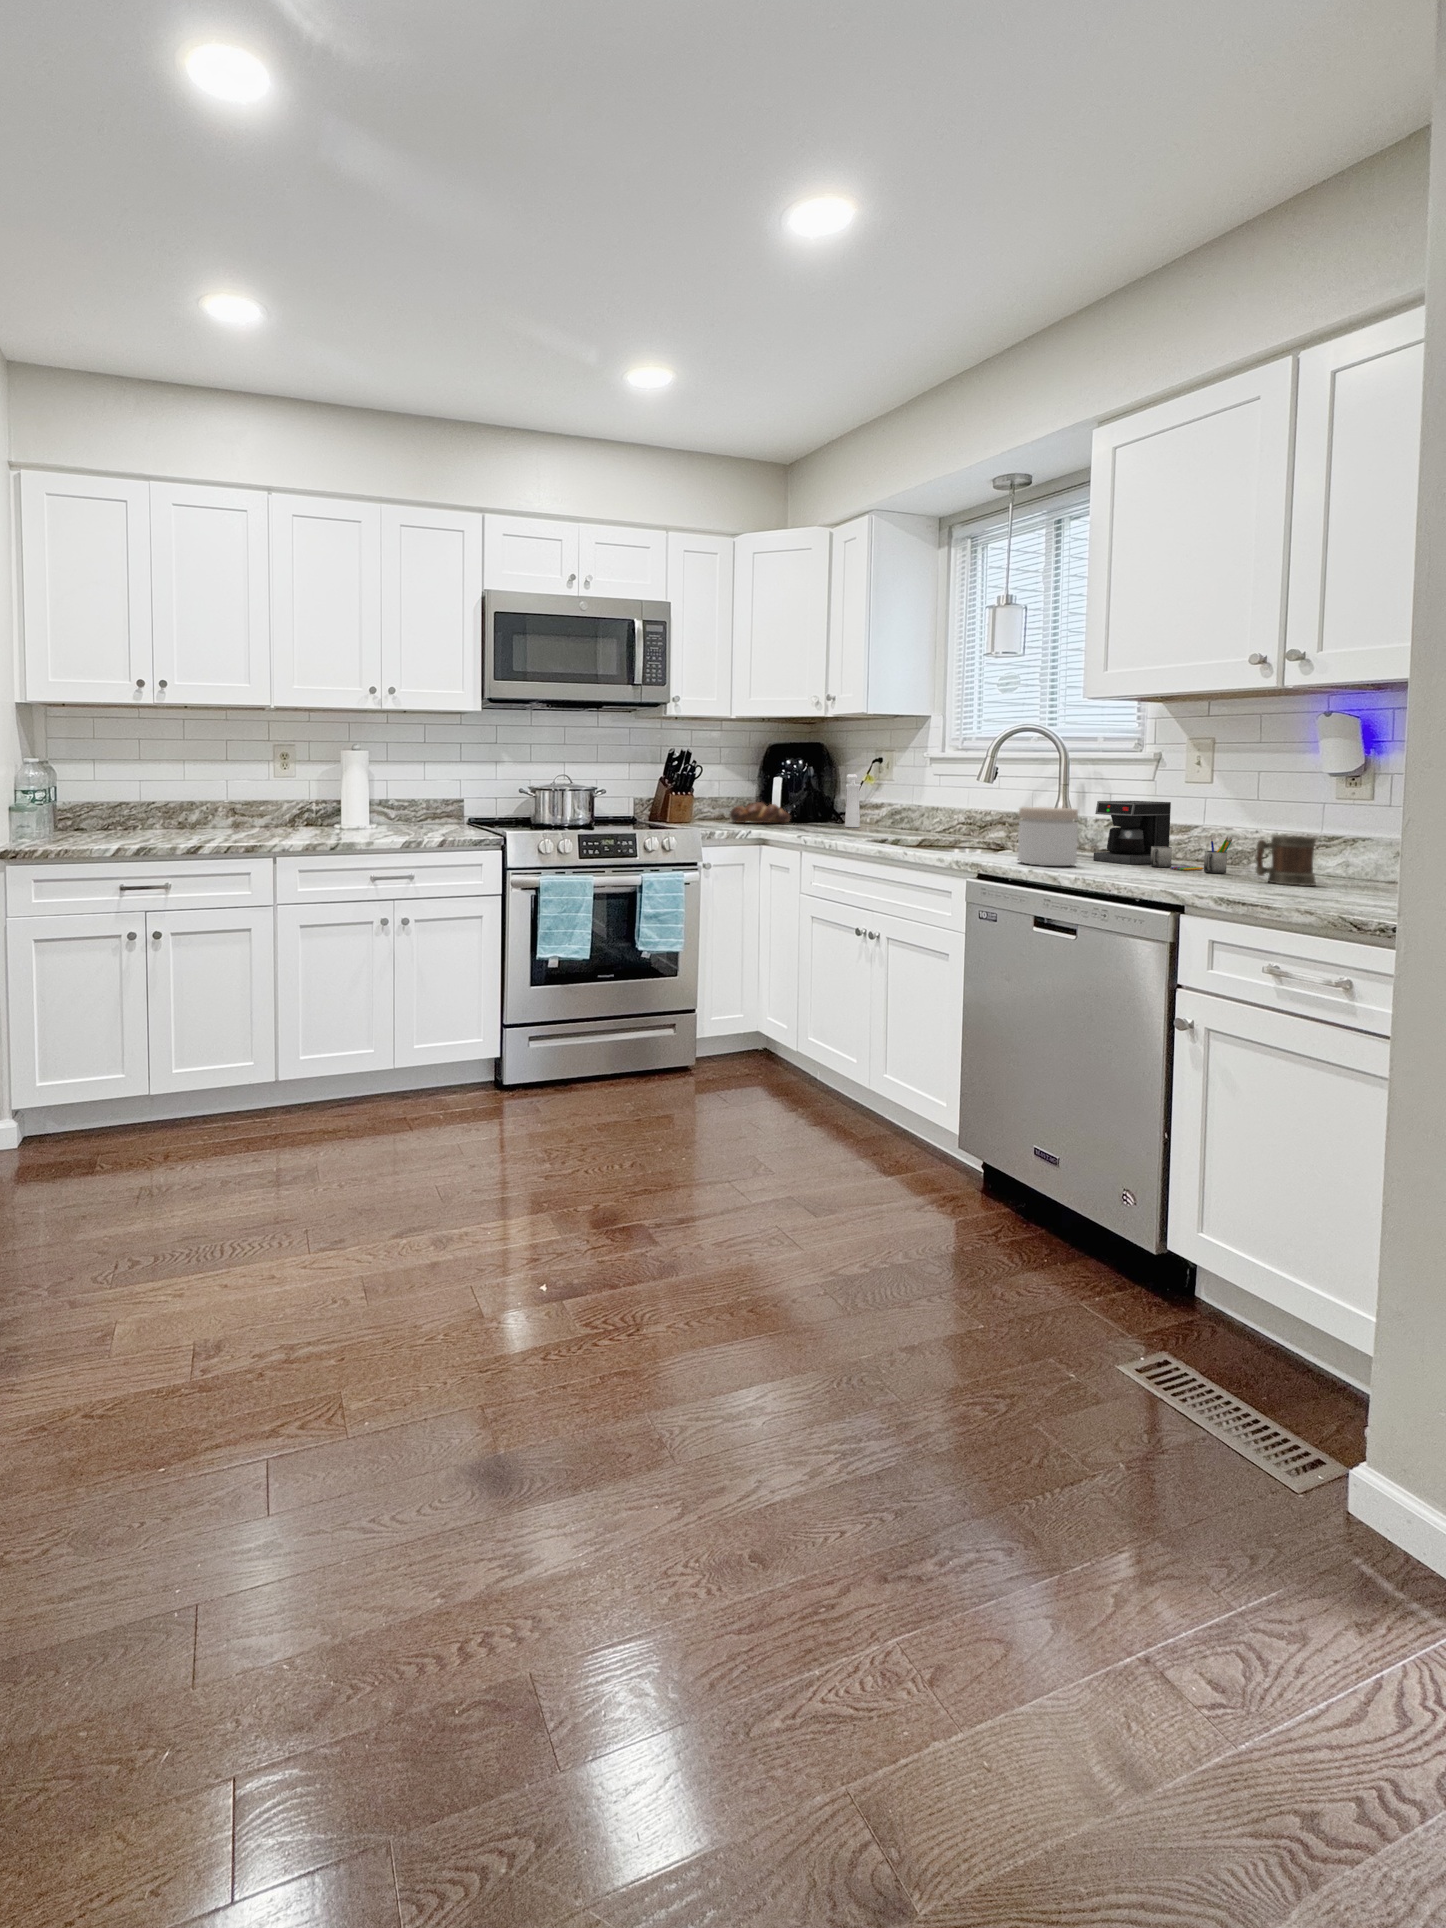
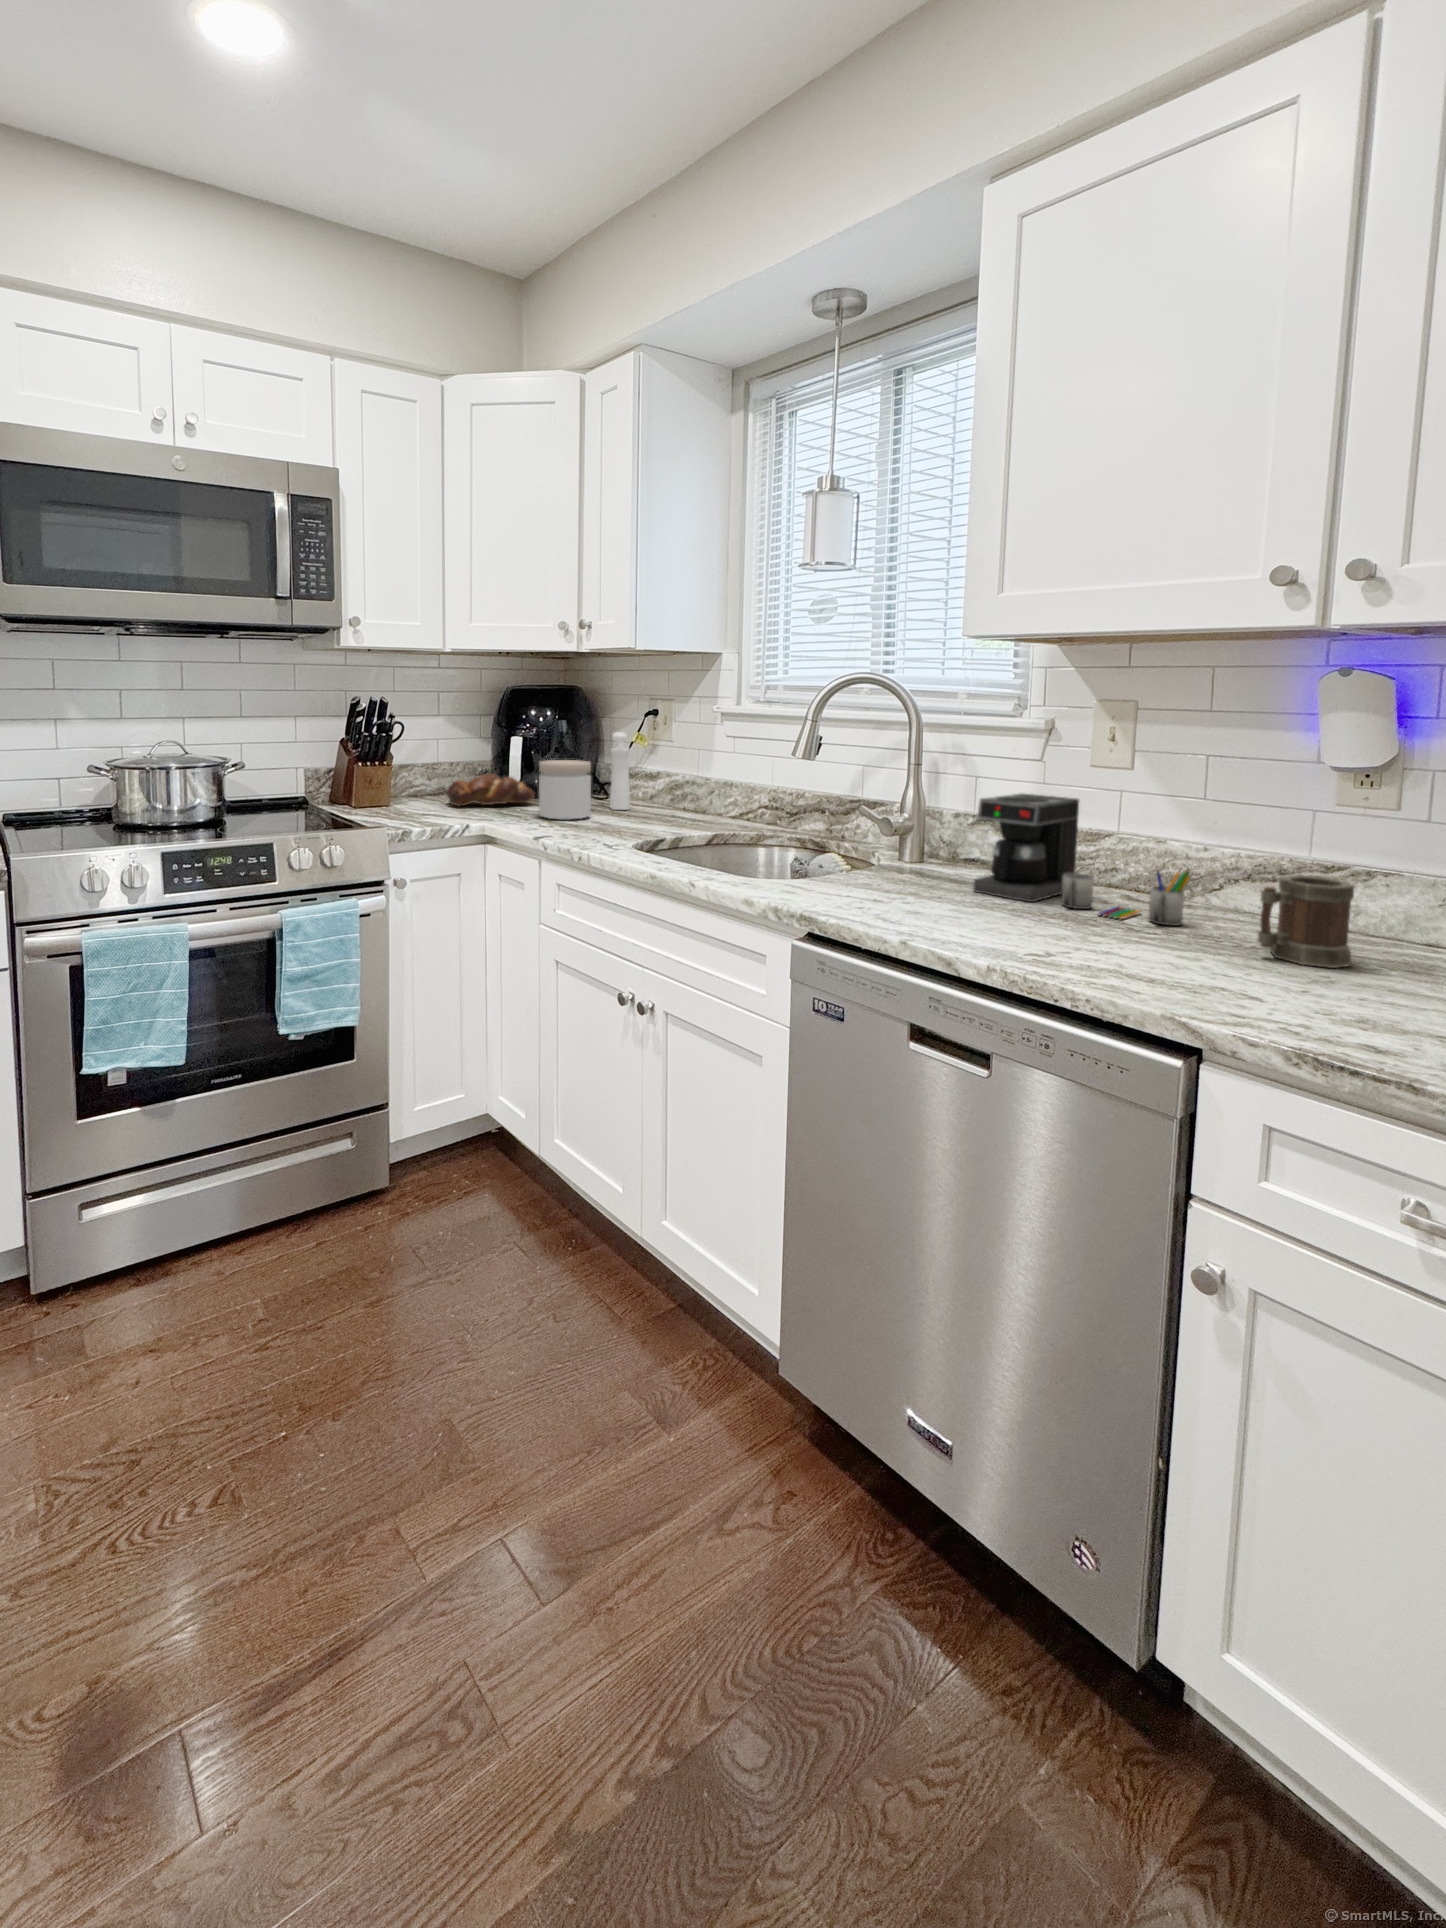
jar: present [1018,807,1078,866] -> present [539,760,591,820]

